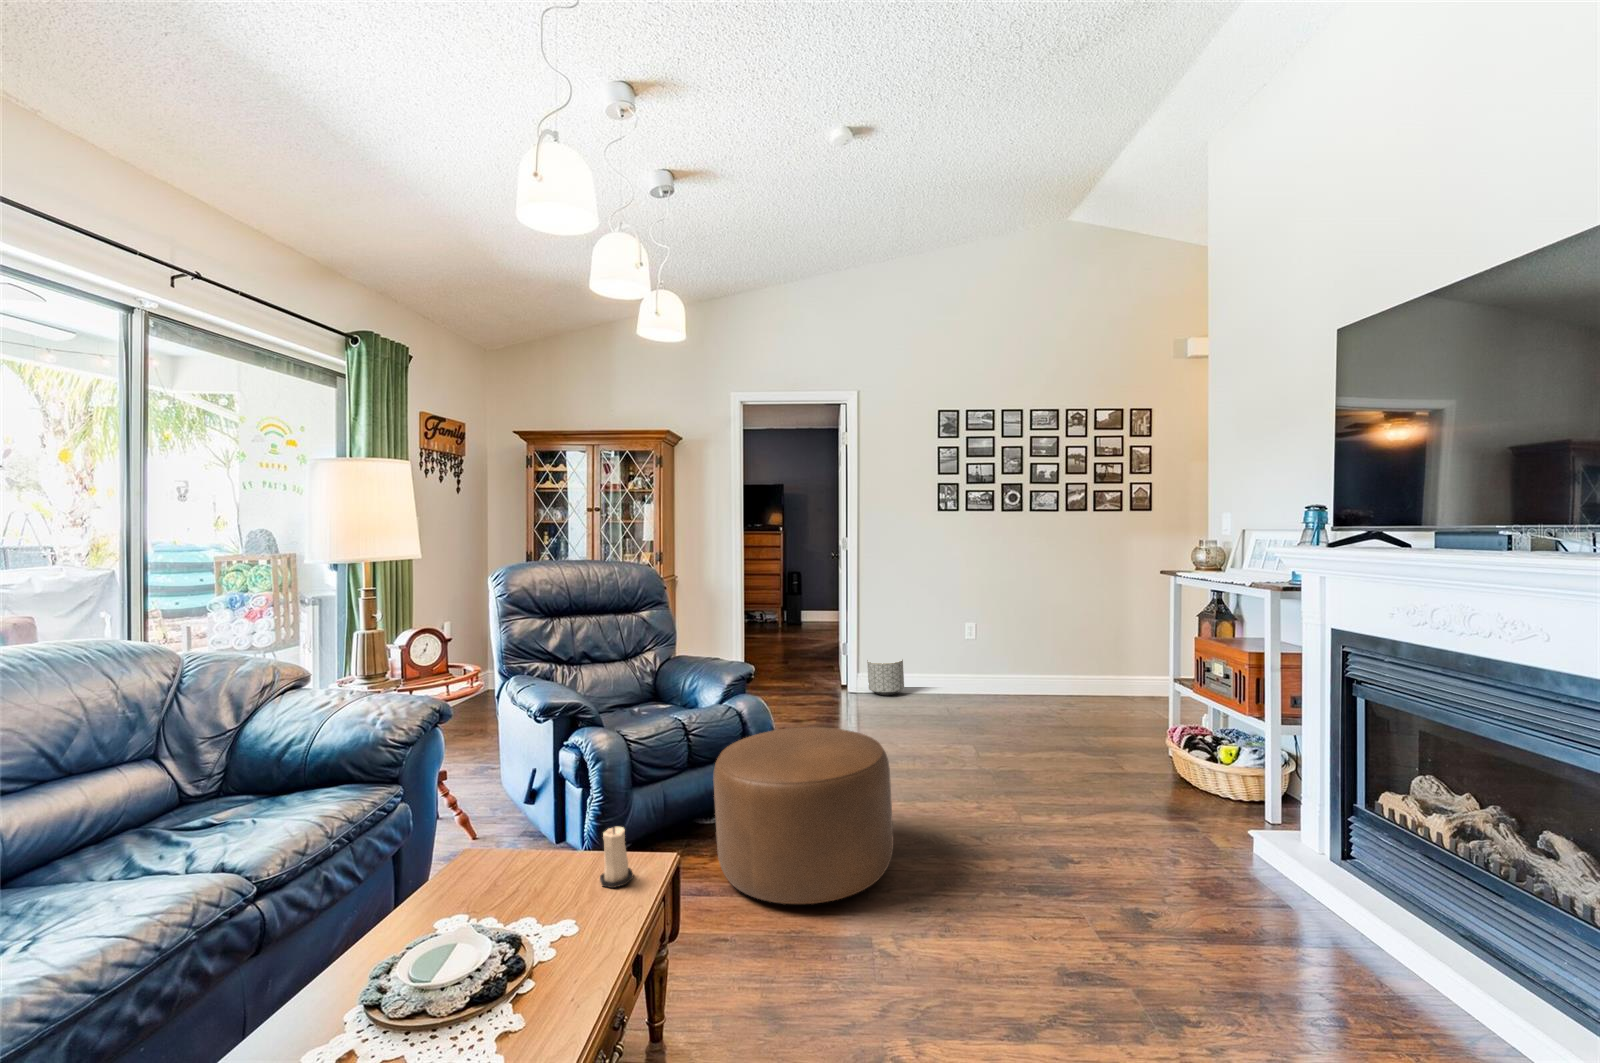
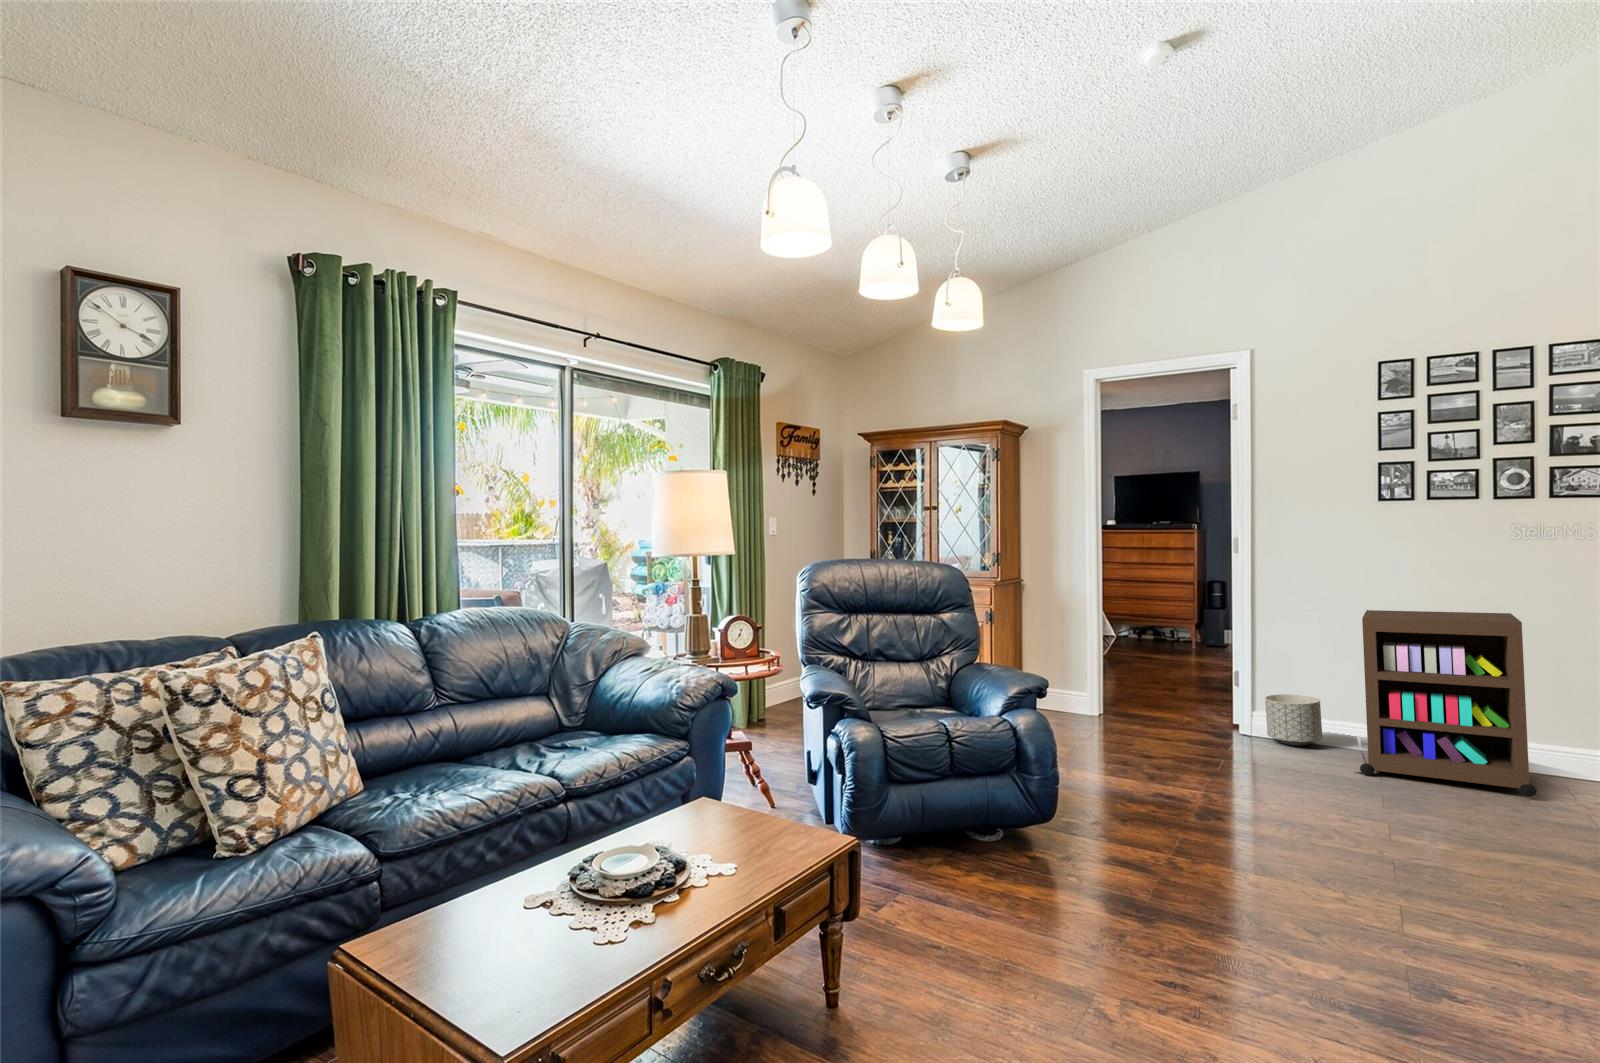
storage cabinet: none [930,588,1032,711] -> present [1360,610,1537,797]
ottoman: present [713,727,893,904] -> none [956,751,1168,945]
candle: present [600,827,633,888] -> none [775,796,804,850]

